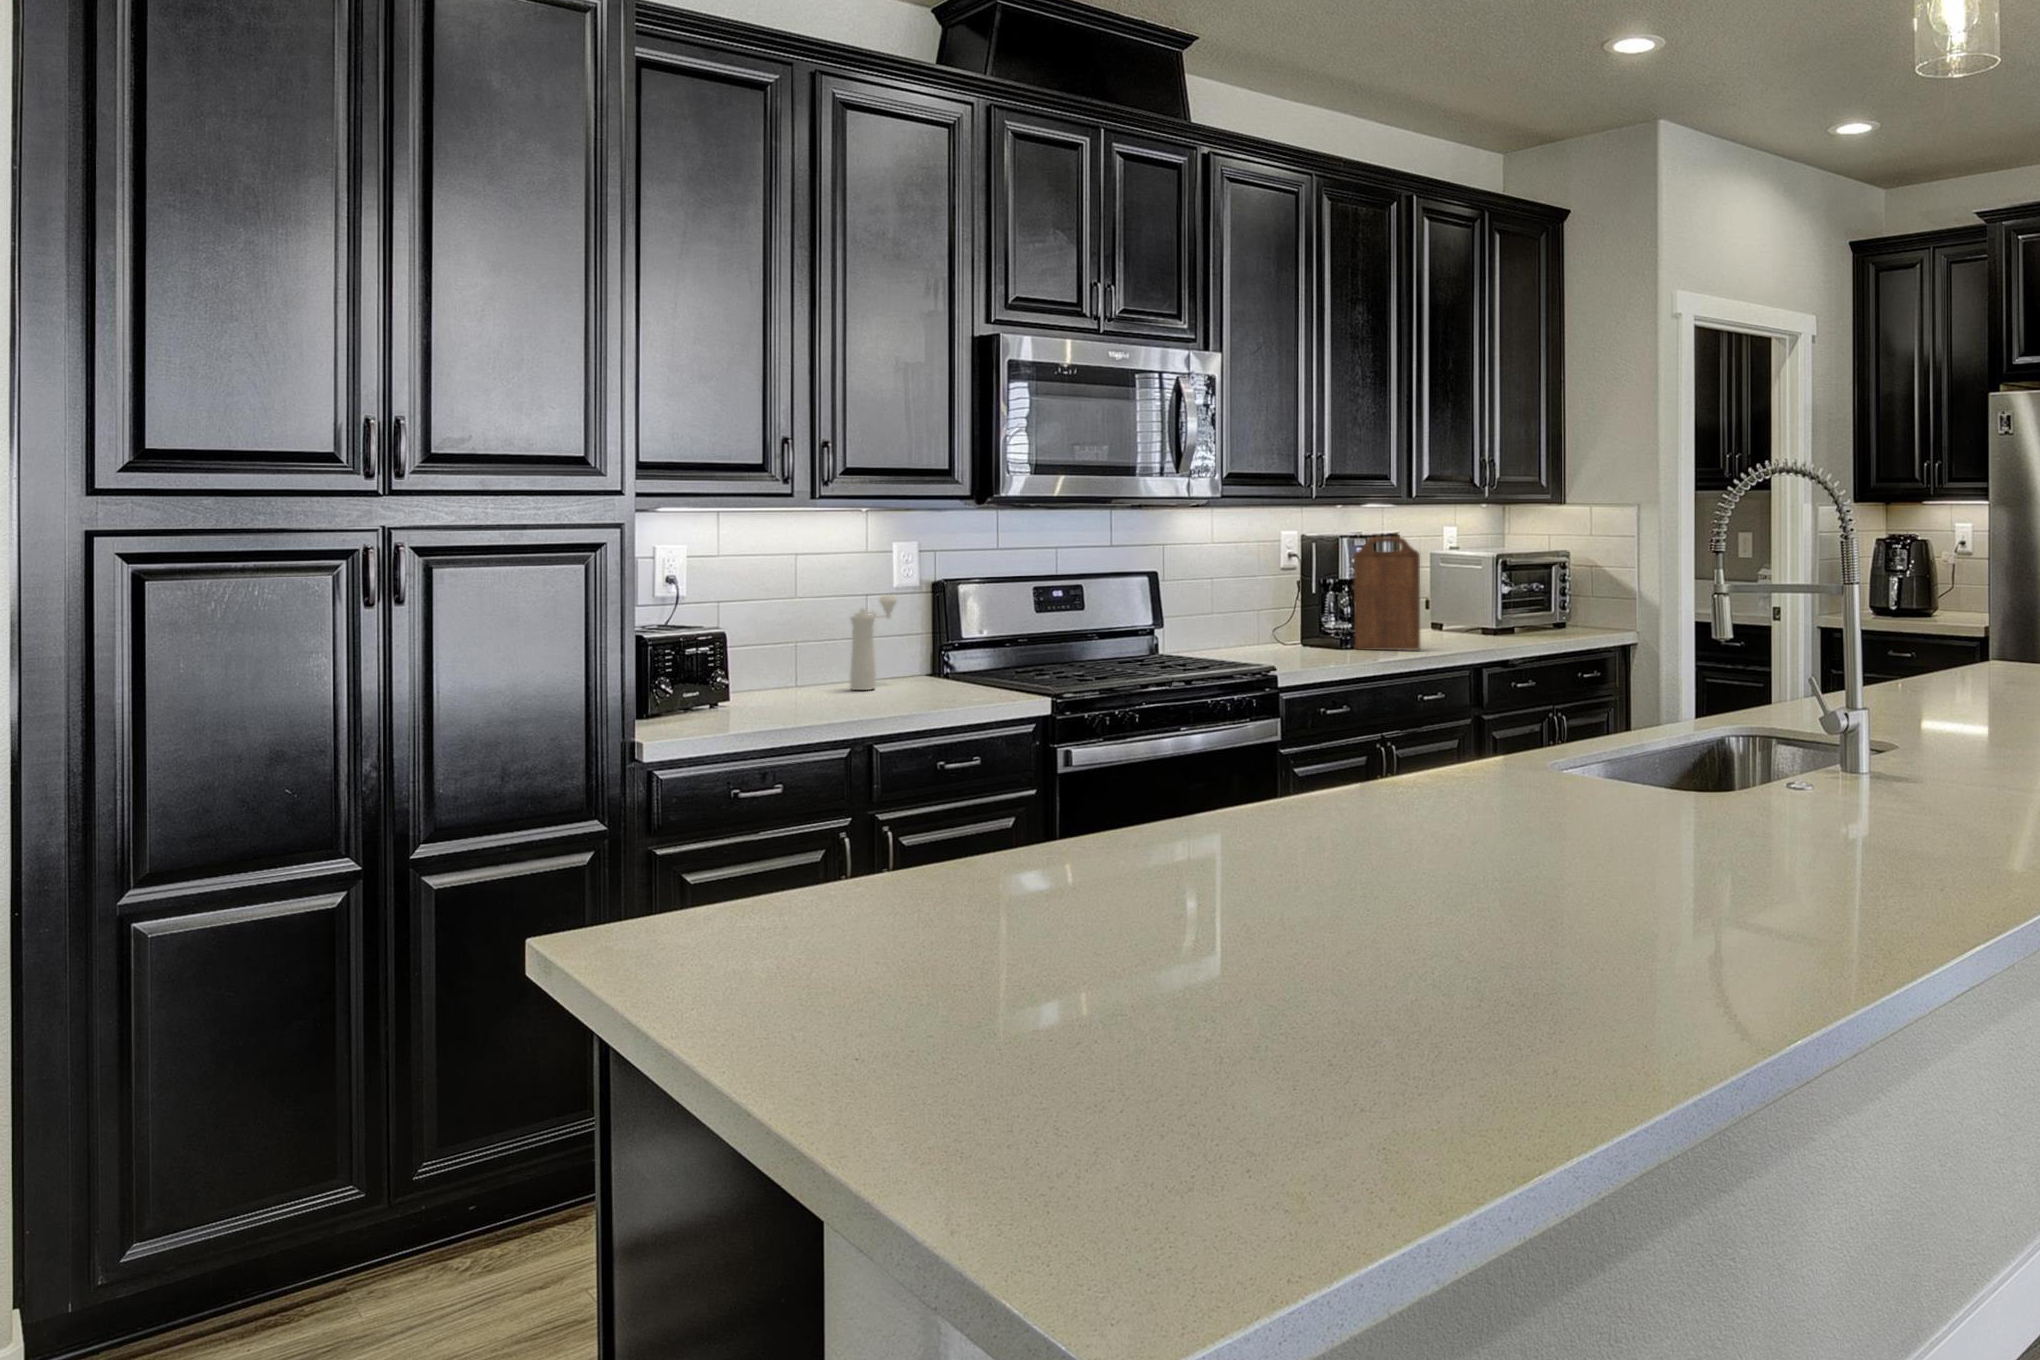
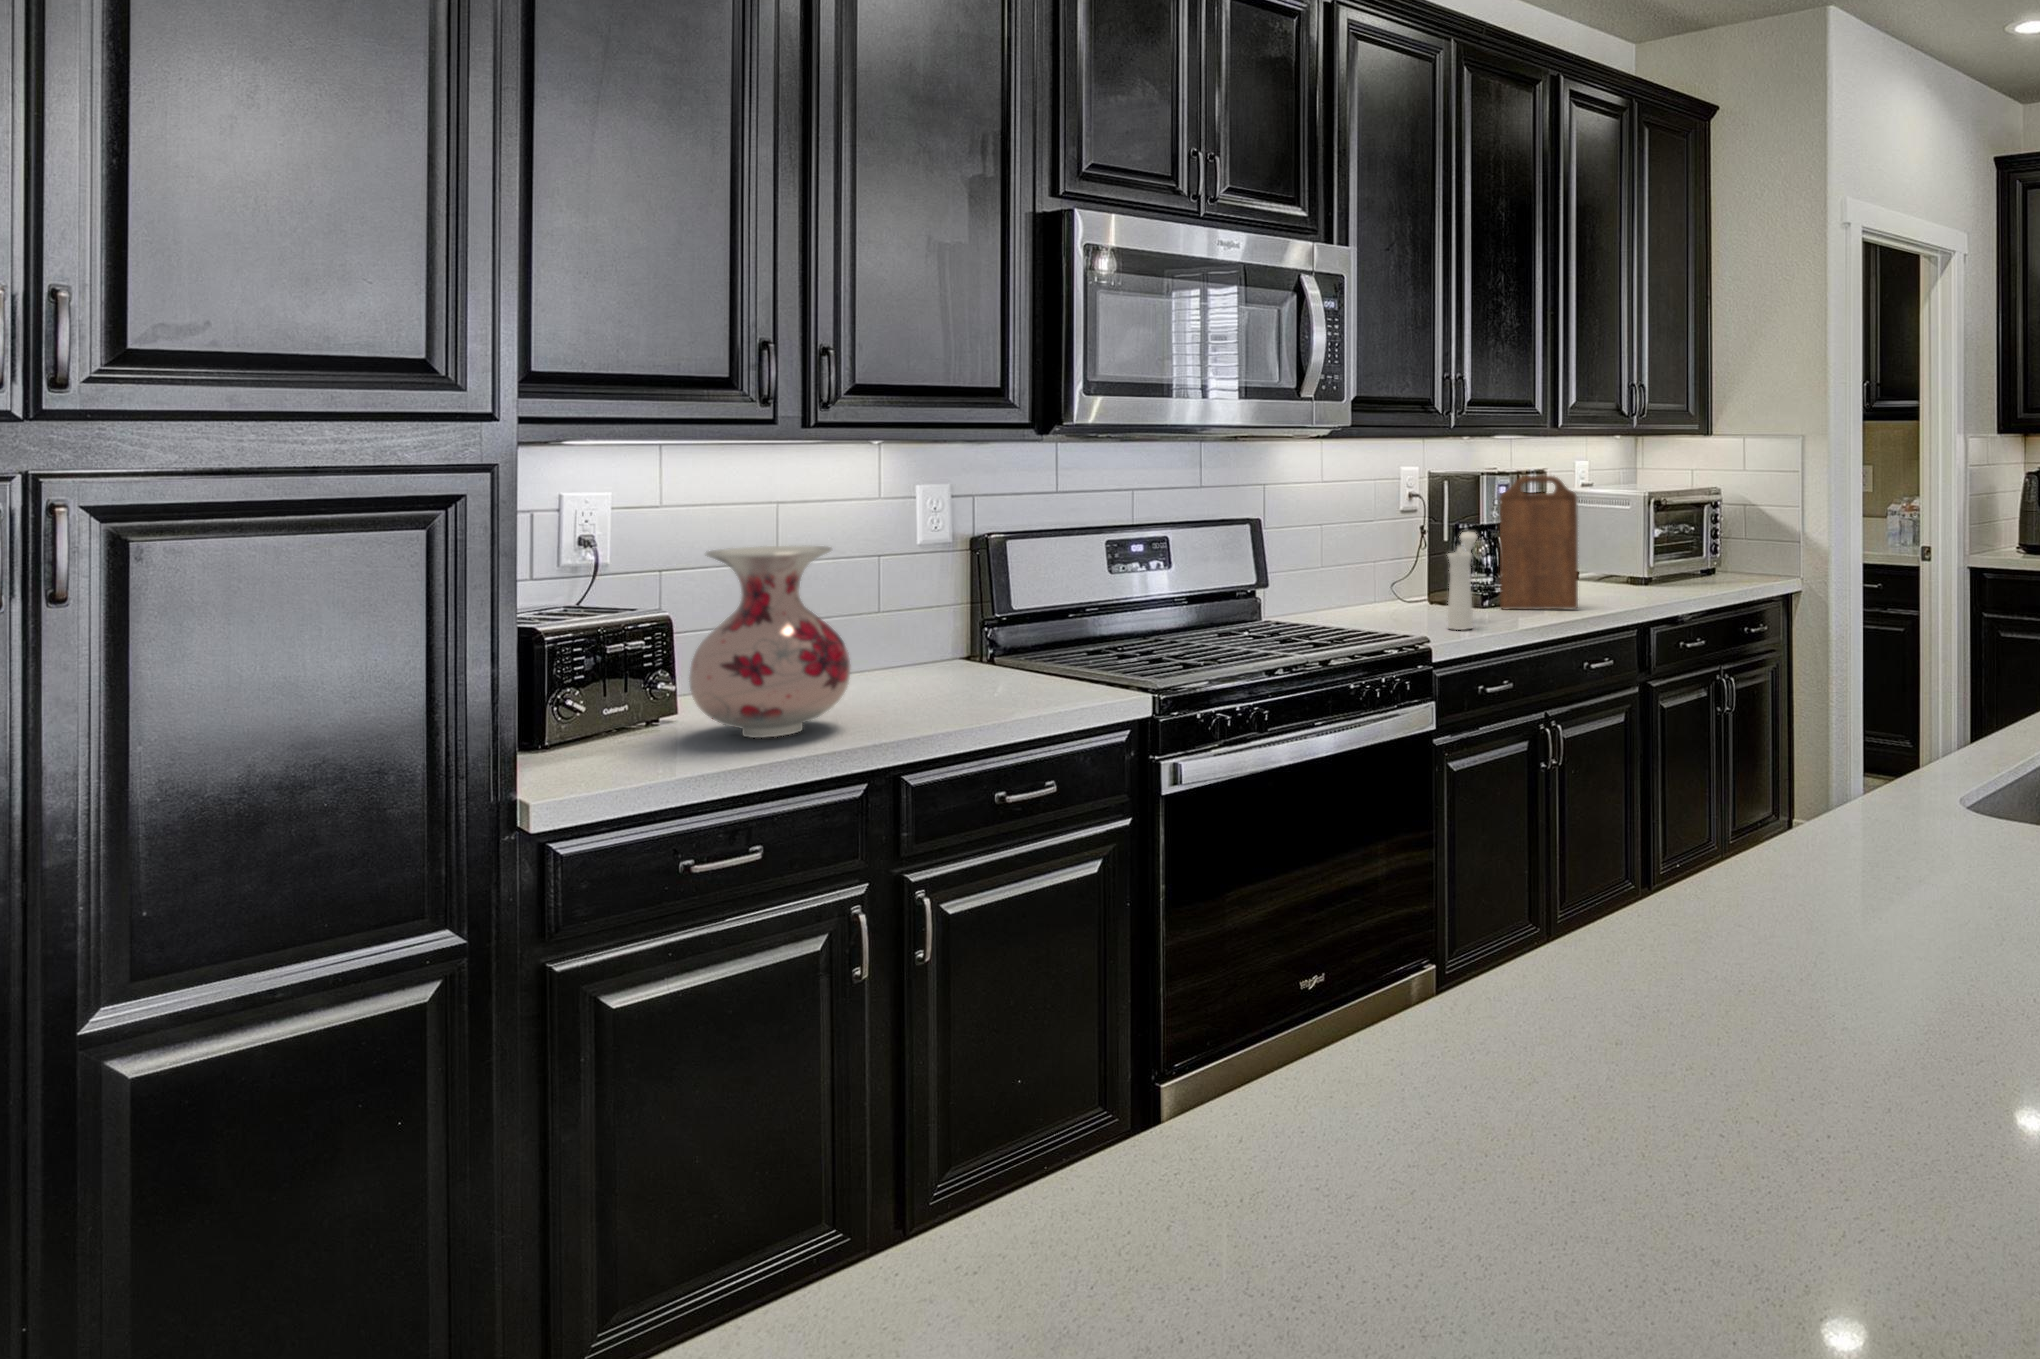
vase: none [734,583,839,715] -> present [689,546,850,738]
pepper mill: present [850,595,897,690] -> present [1448,532,1477,630]

